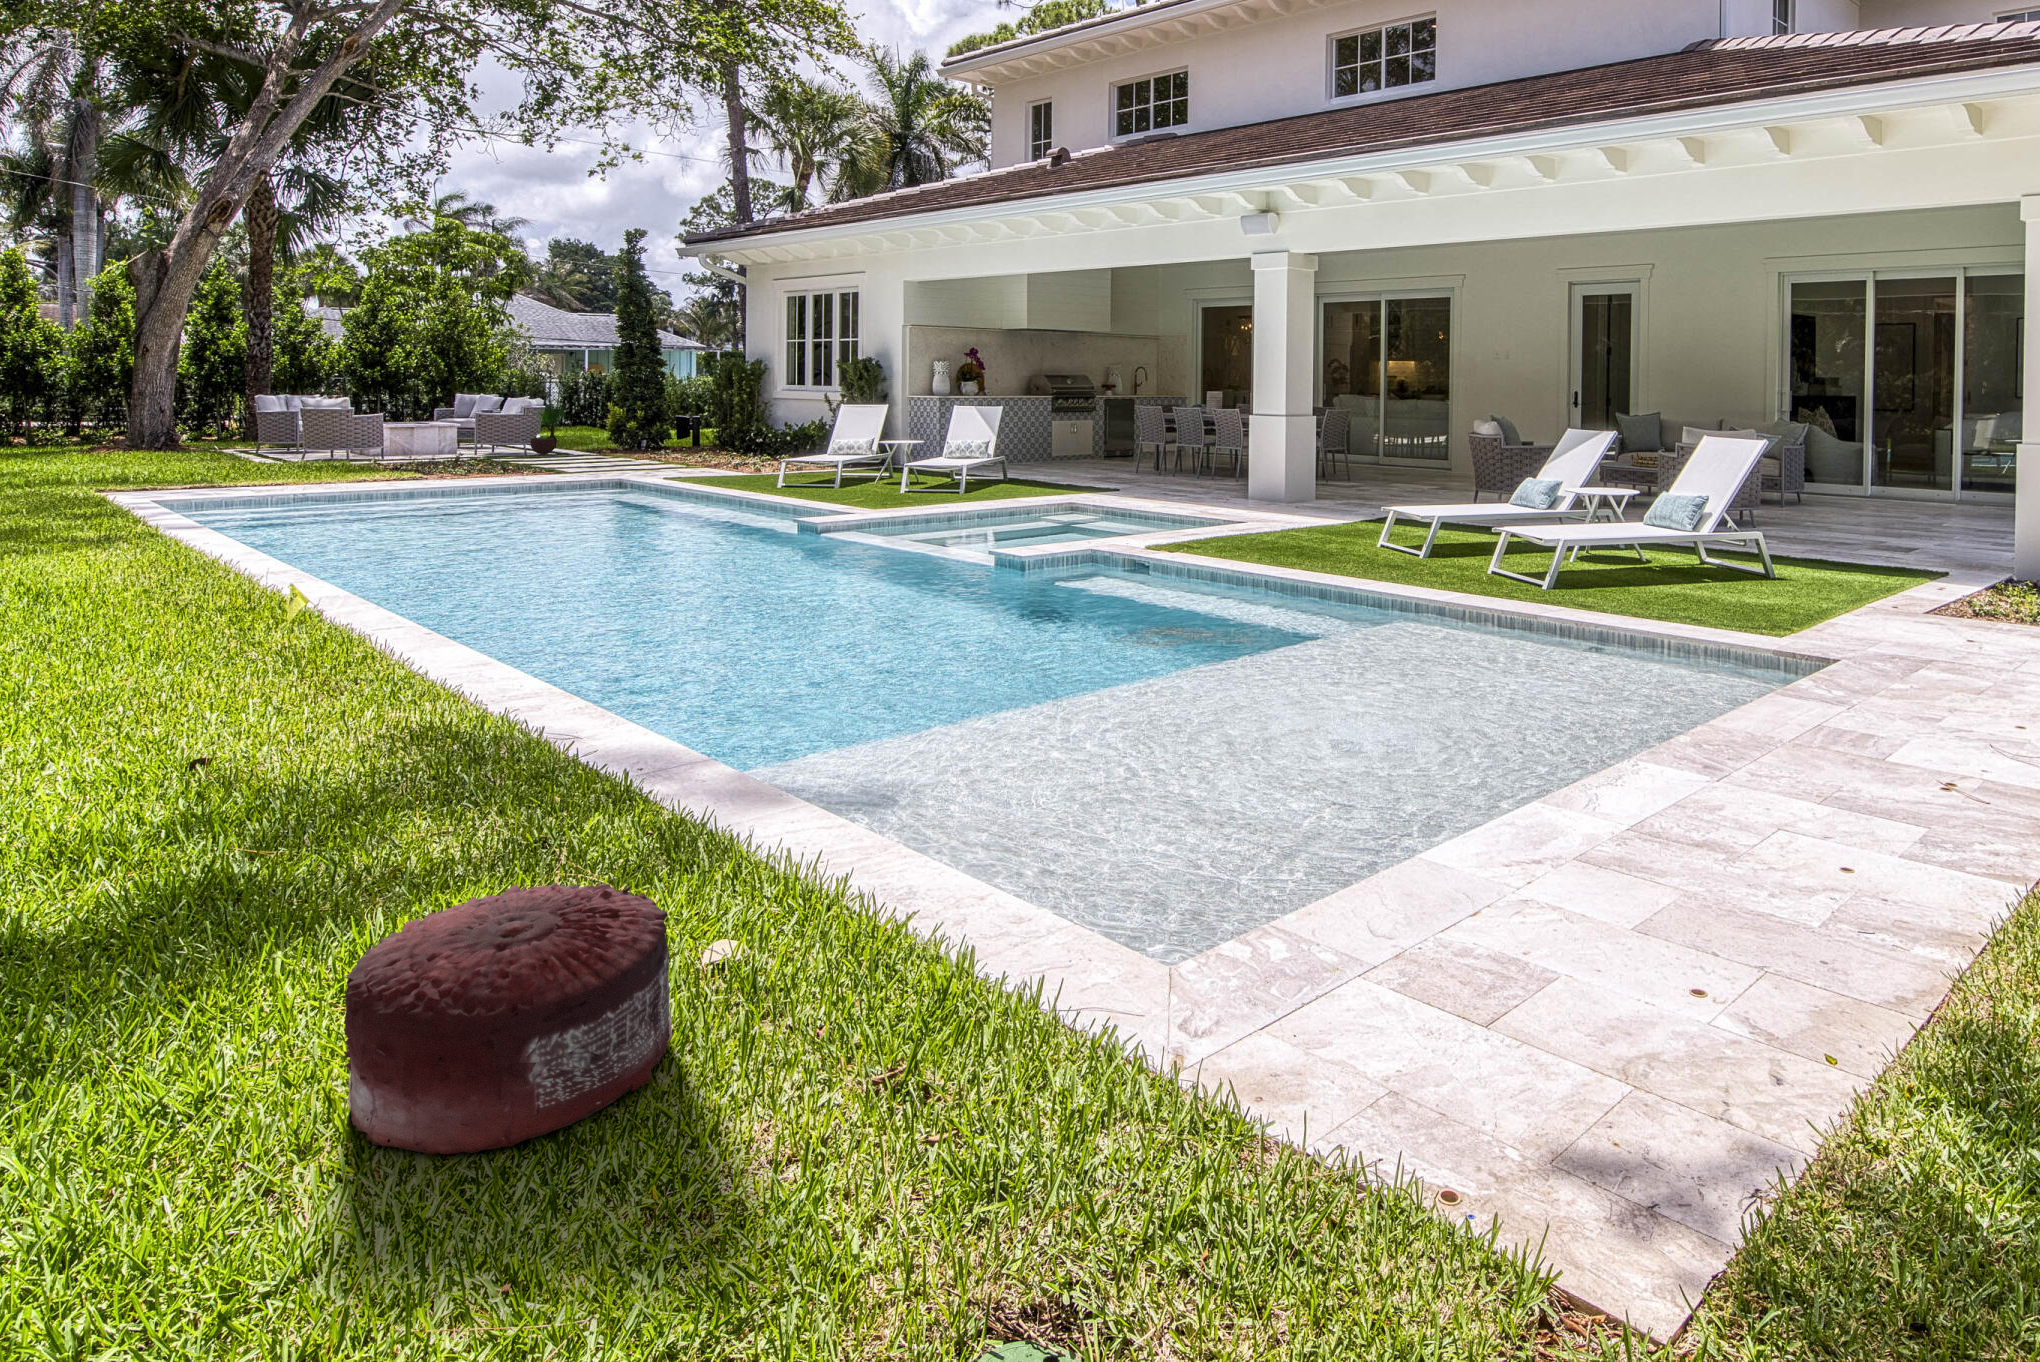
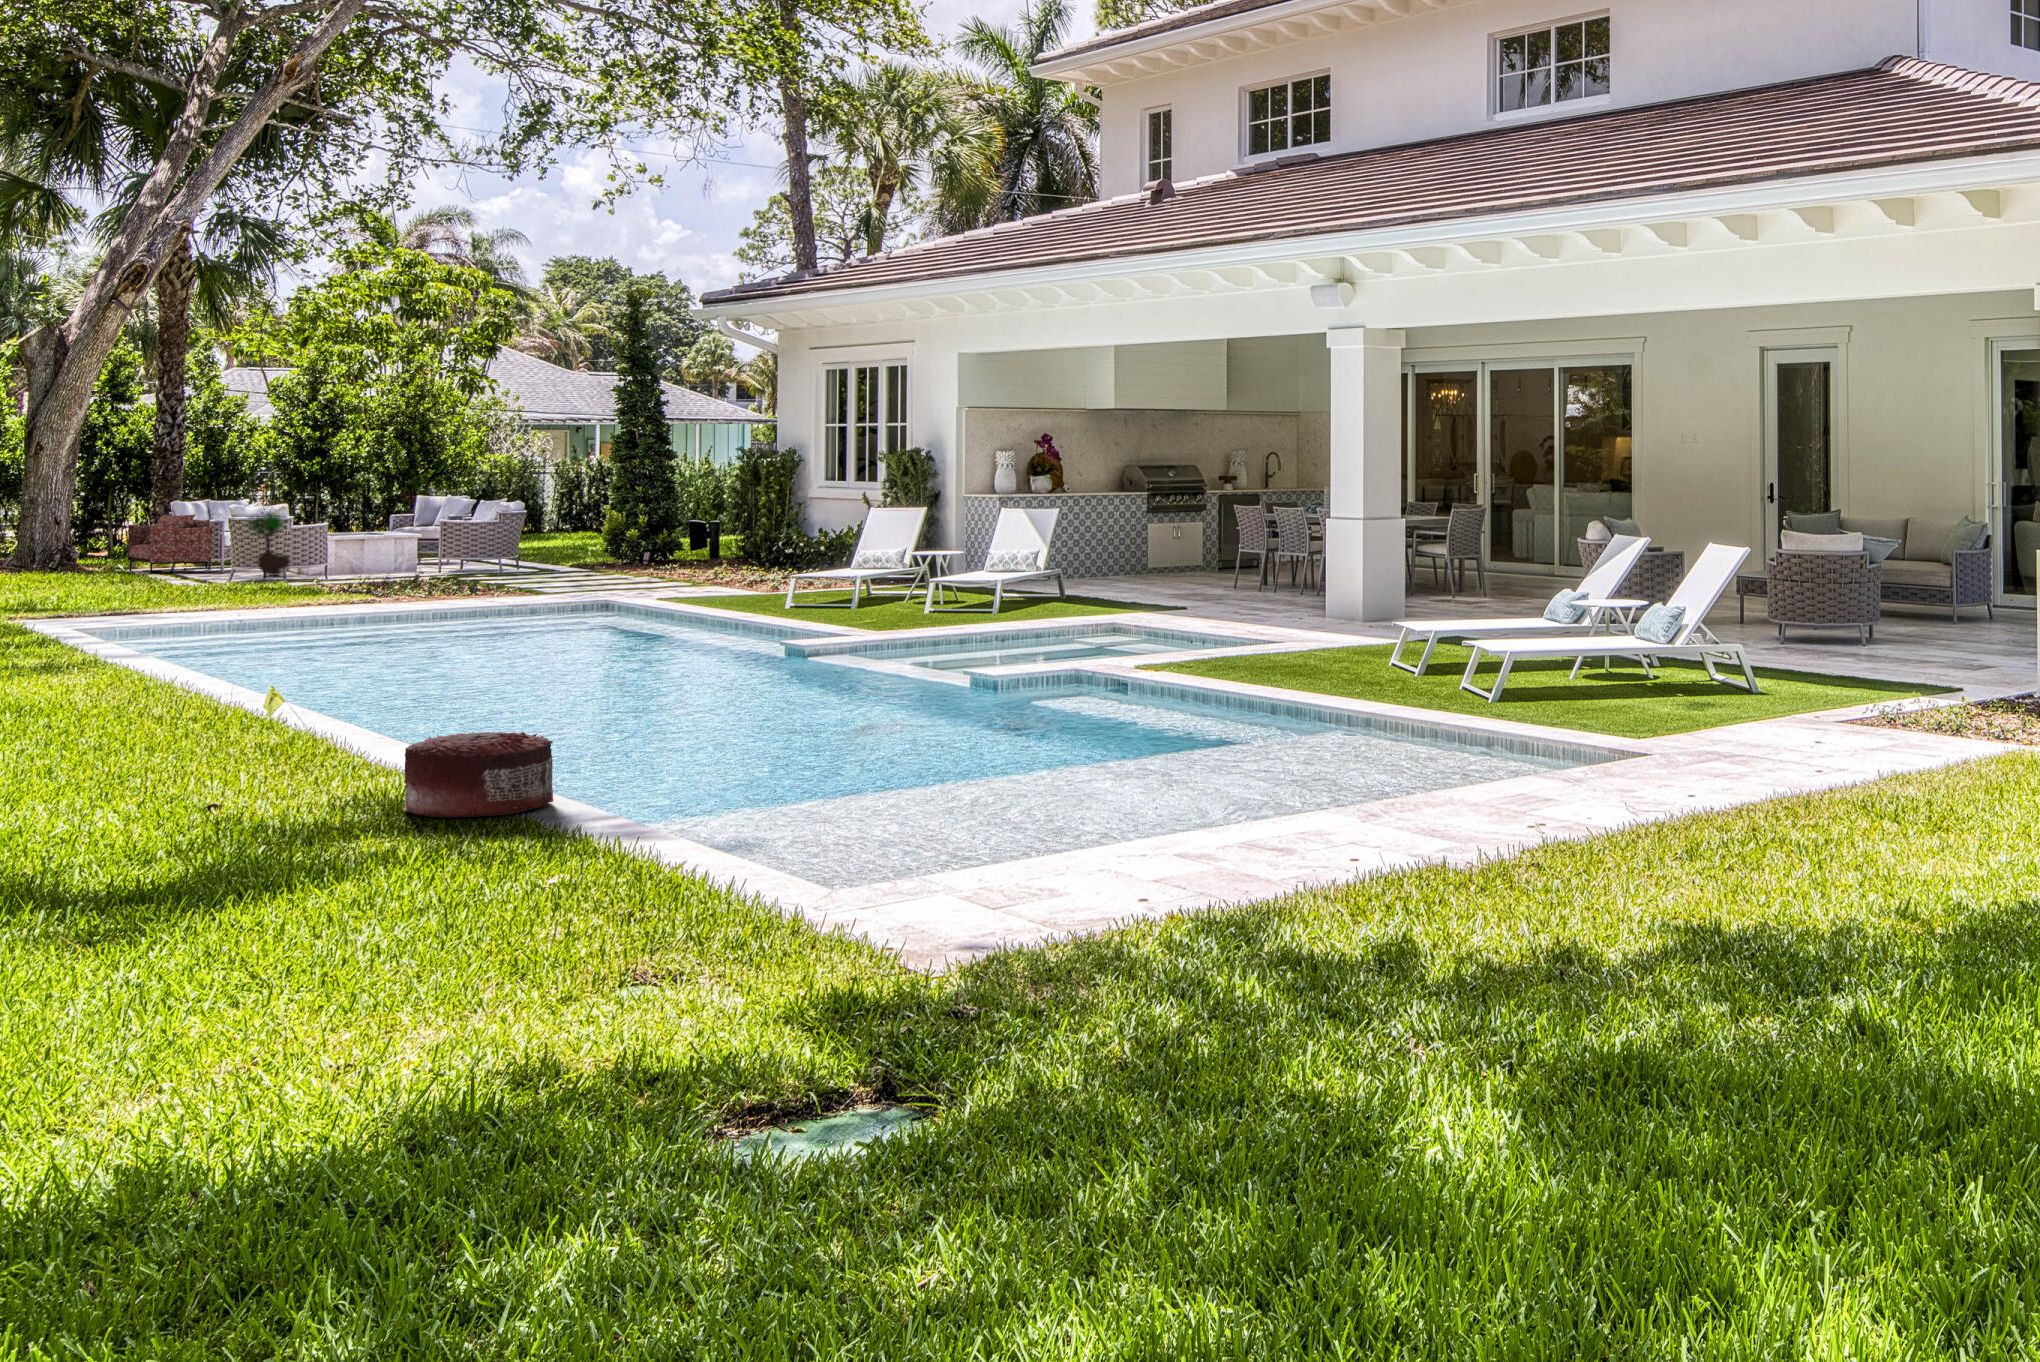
potted tree: present [530,405,565,454] -> present [245,509,290,576]
armchair: none [210,410,283,459] -> present [128,514,212,574]

